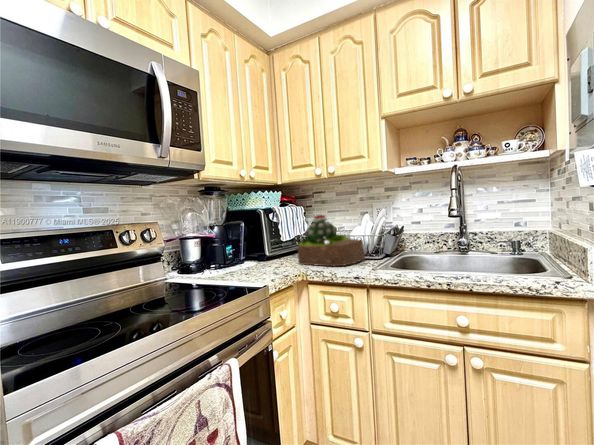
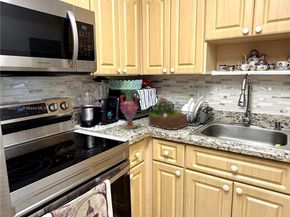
vase: none [246,202,280,270] -> present [120,89,139,129]

